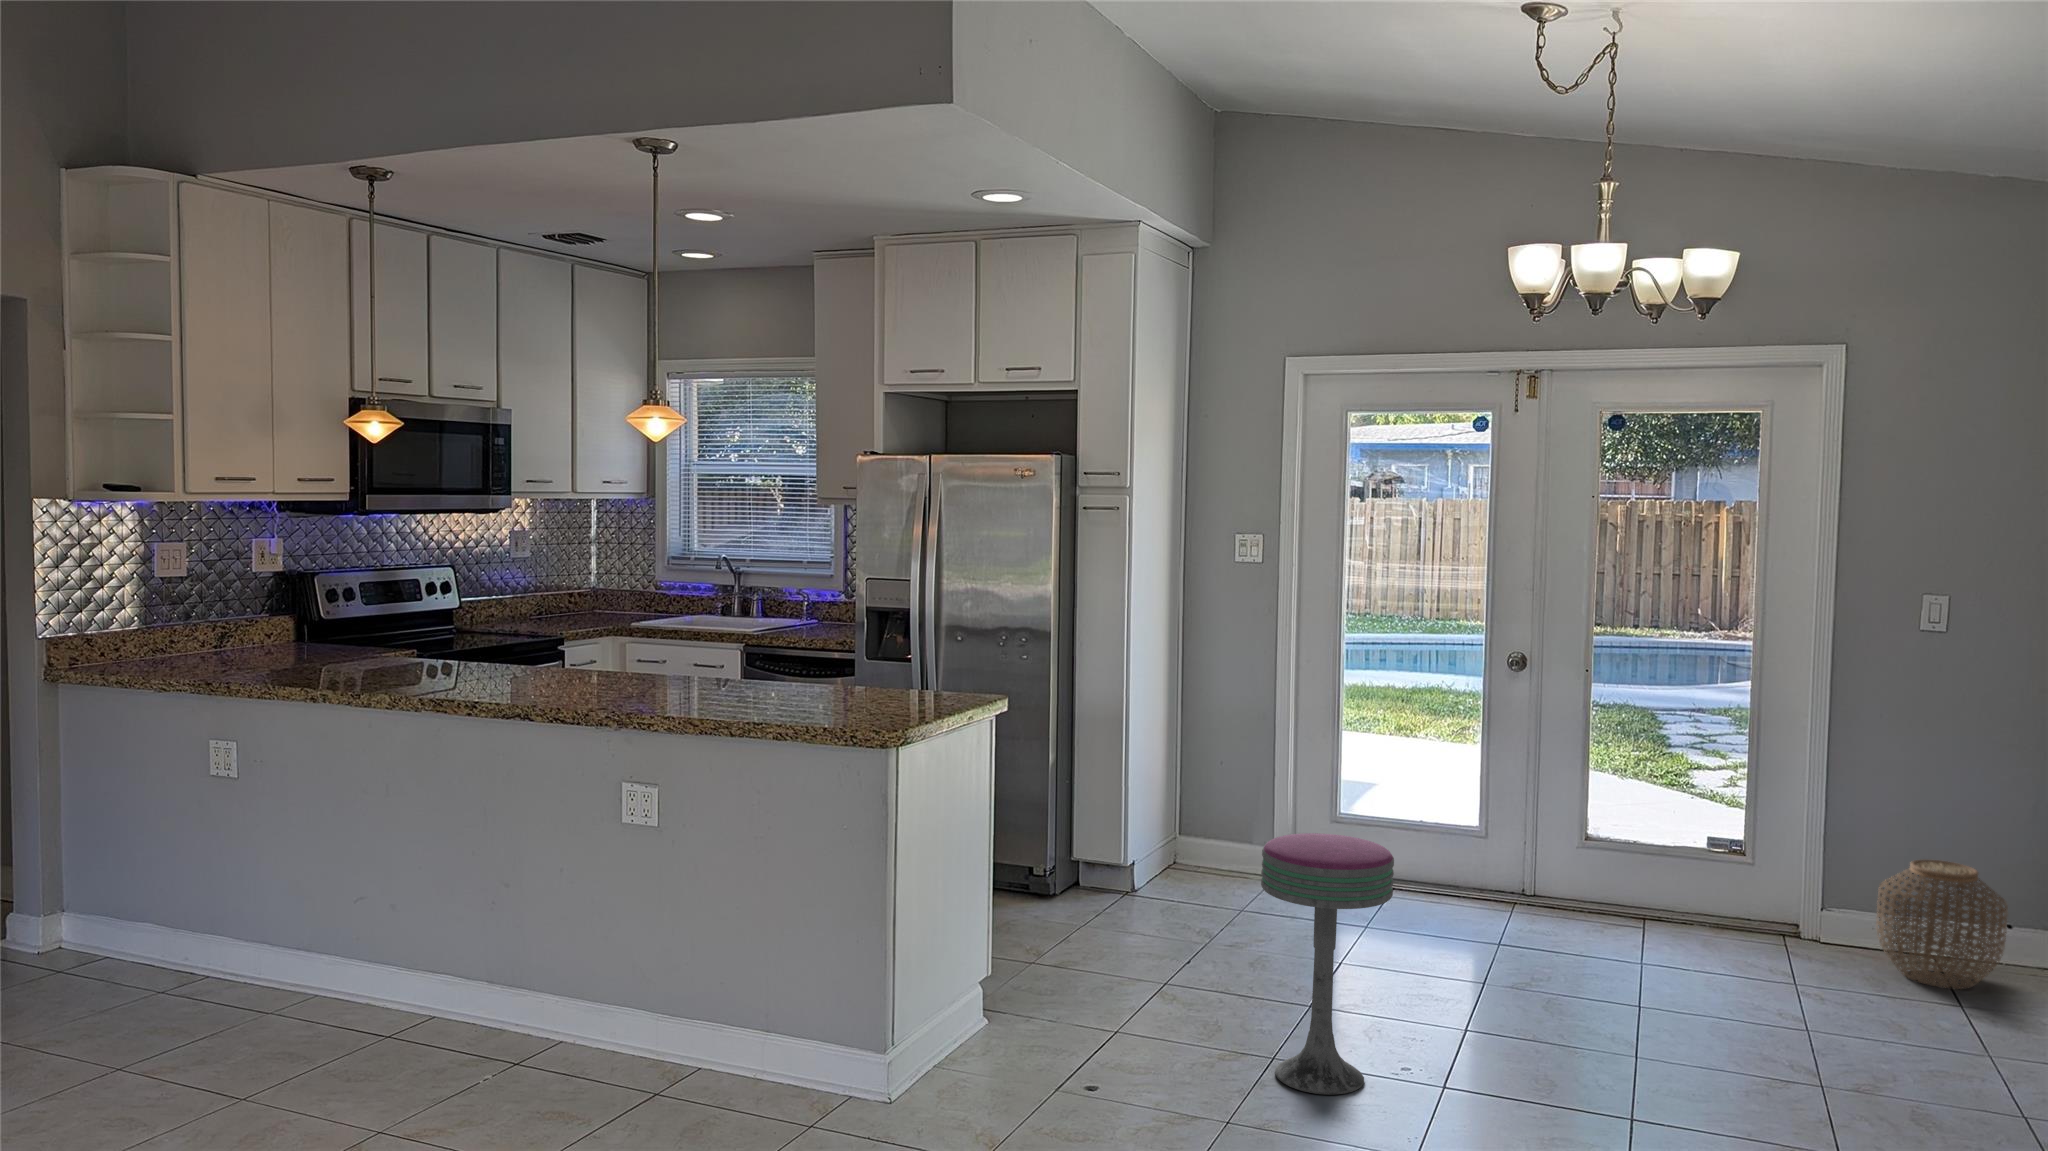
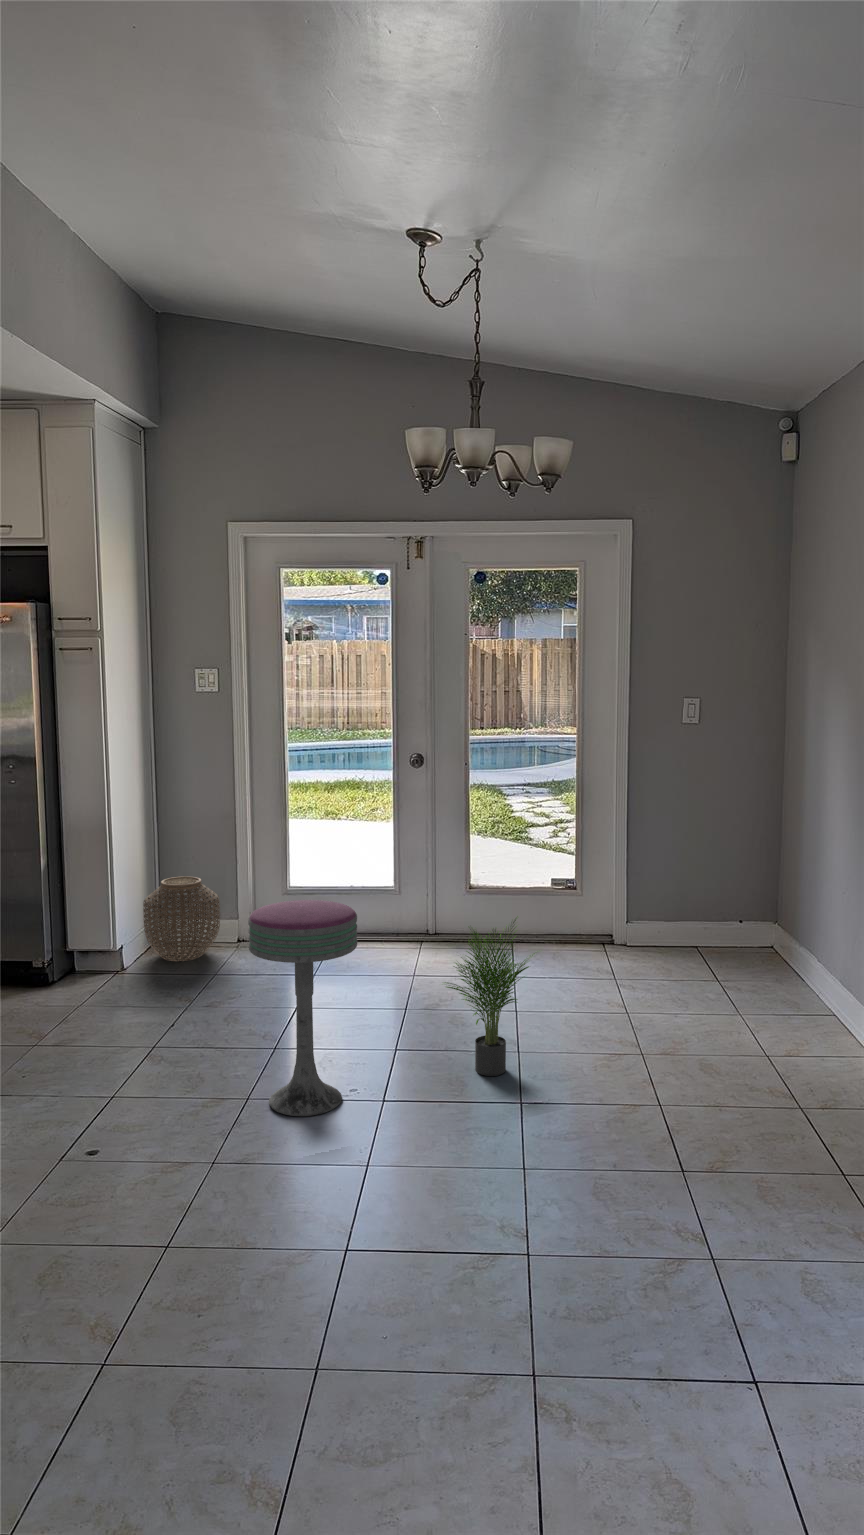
woven basket: present [1876,860,2008,989] -> present [143,876,220,961]
potted plant: none [1497,888,1648,1094] -> present [445,919,535,1076]

